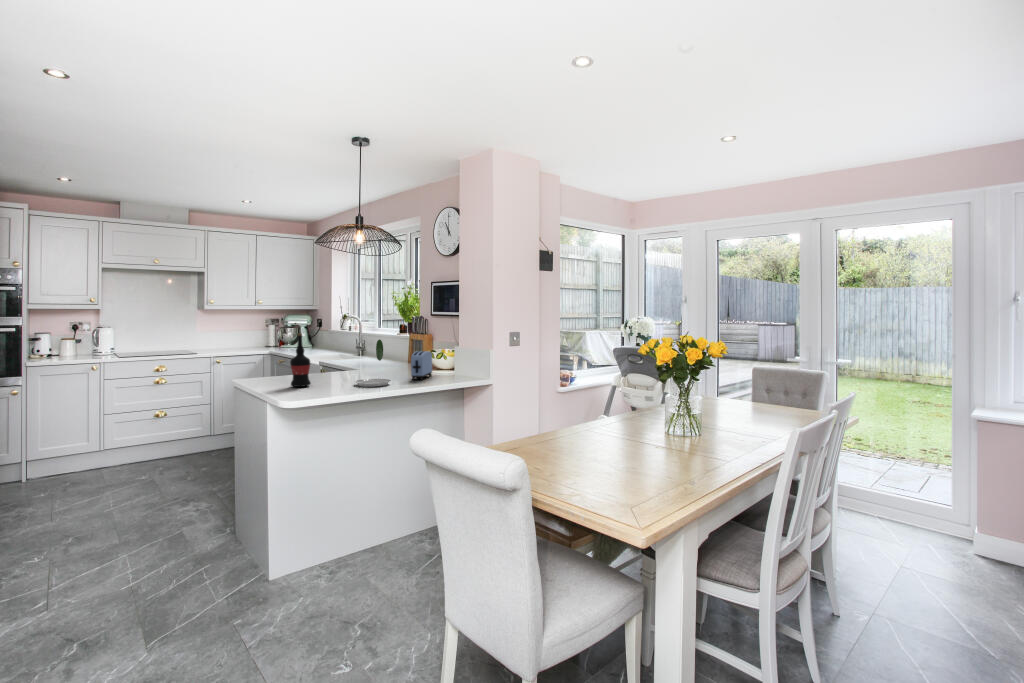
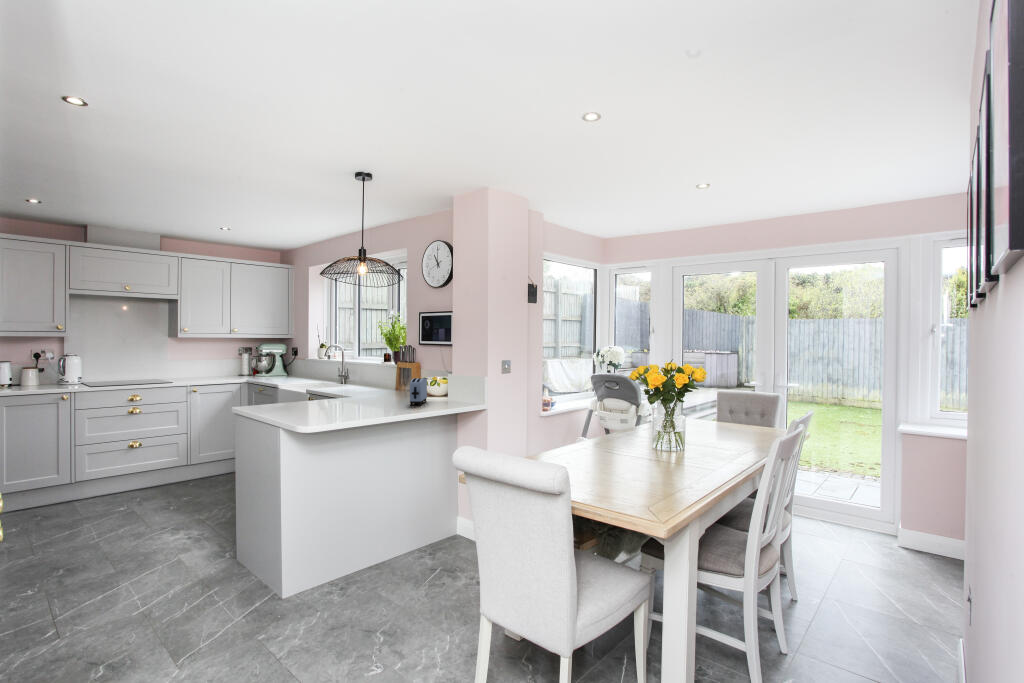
wine bottle: present [290,333,311,387] -> none [299,362,318,413]
plate: present [355,339,391,387] -> none [359,367,393,412]

